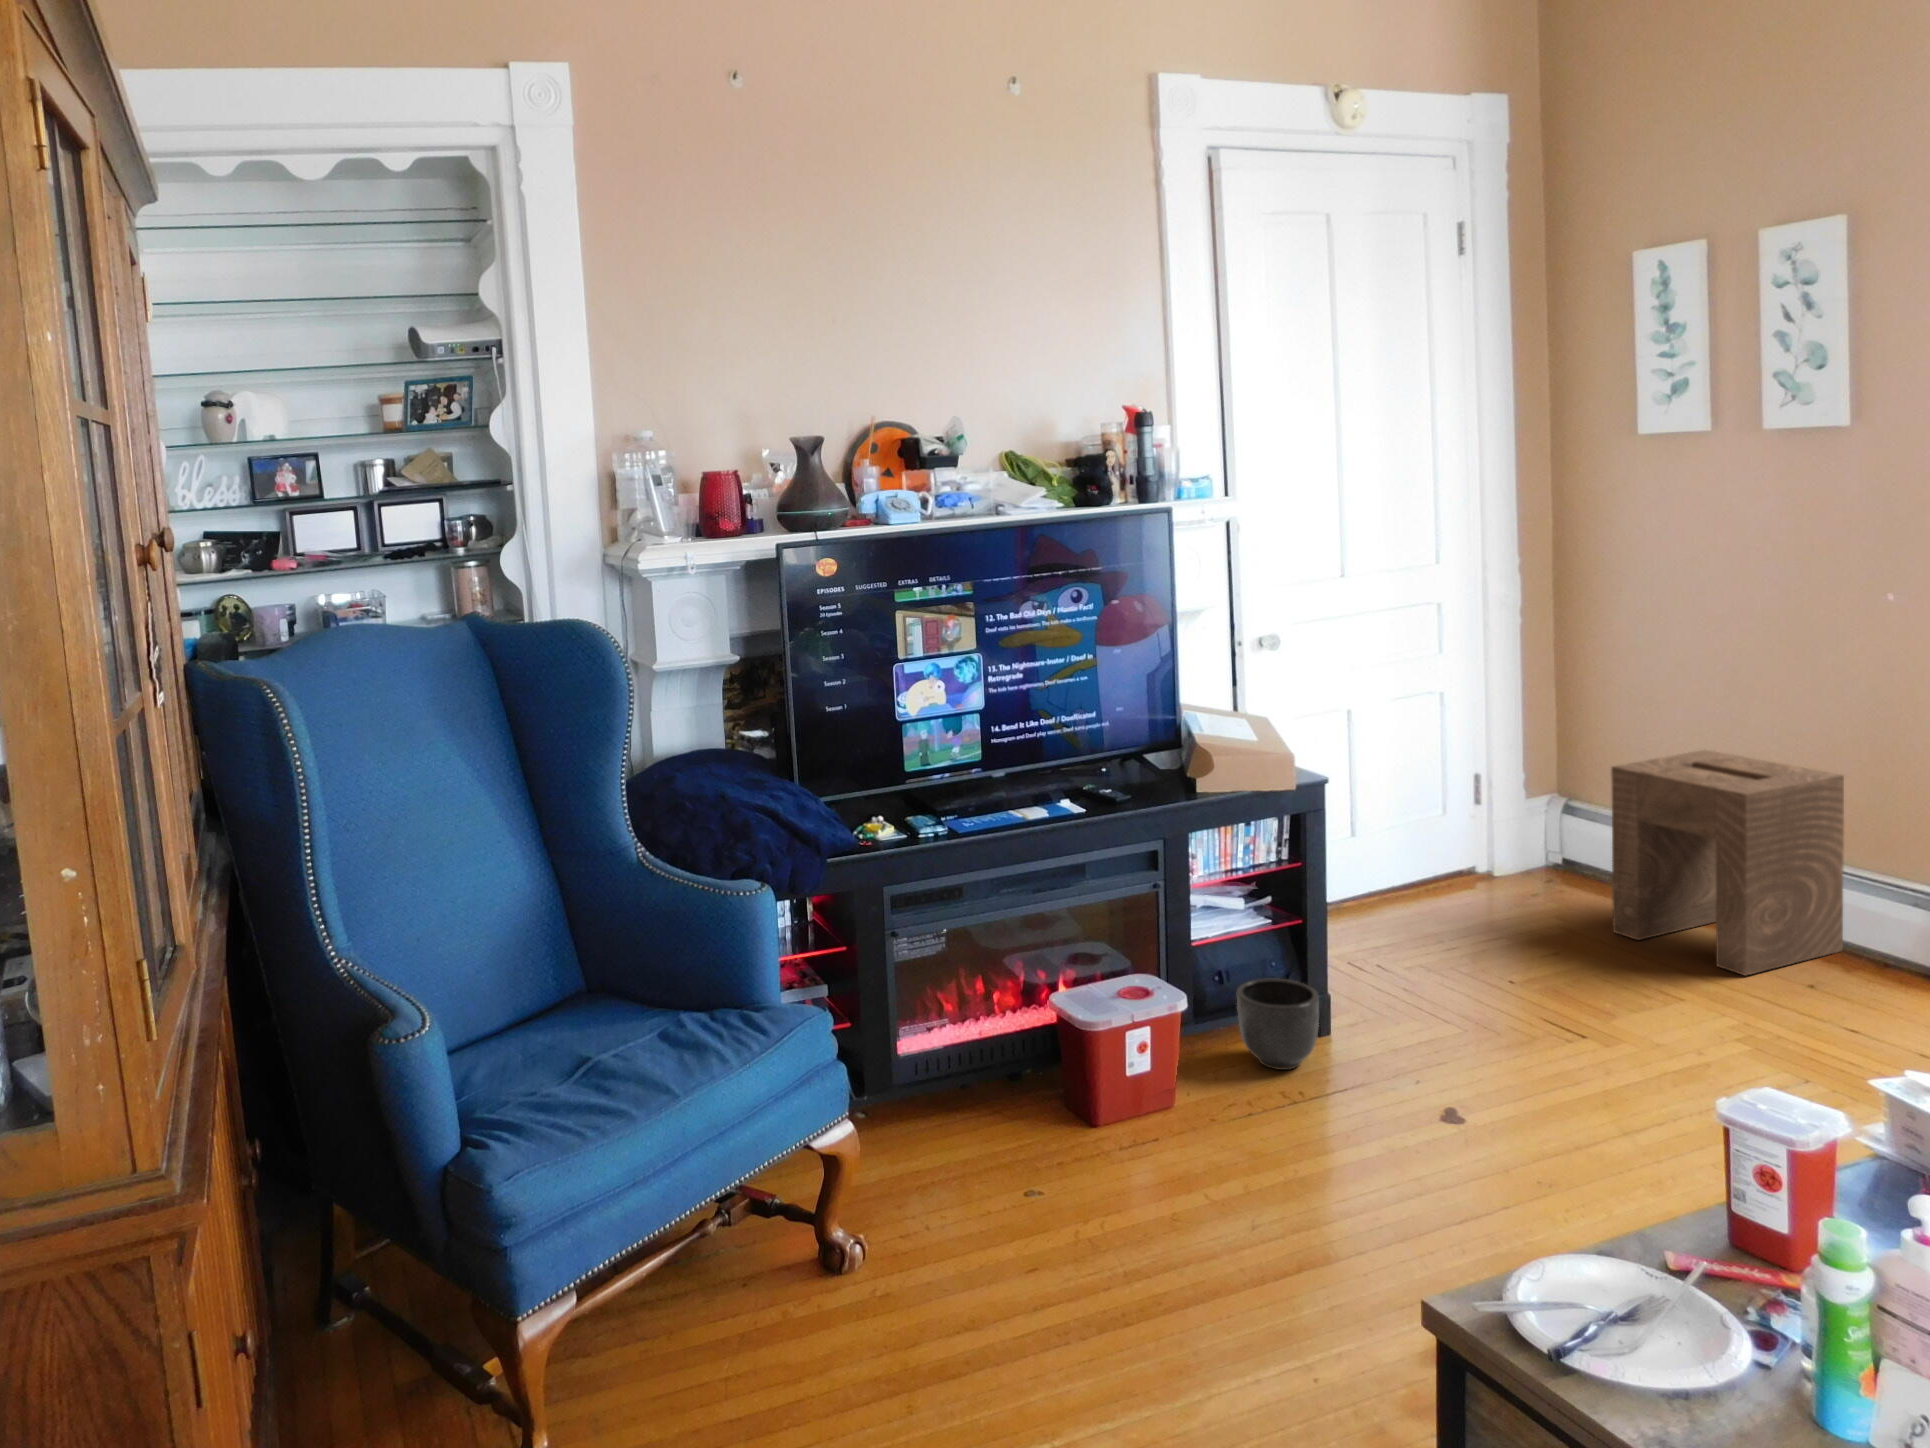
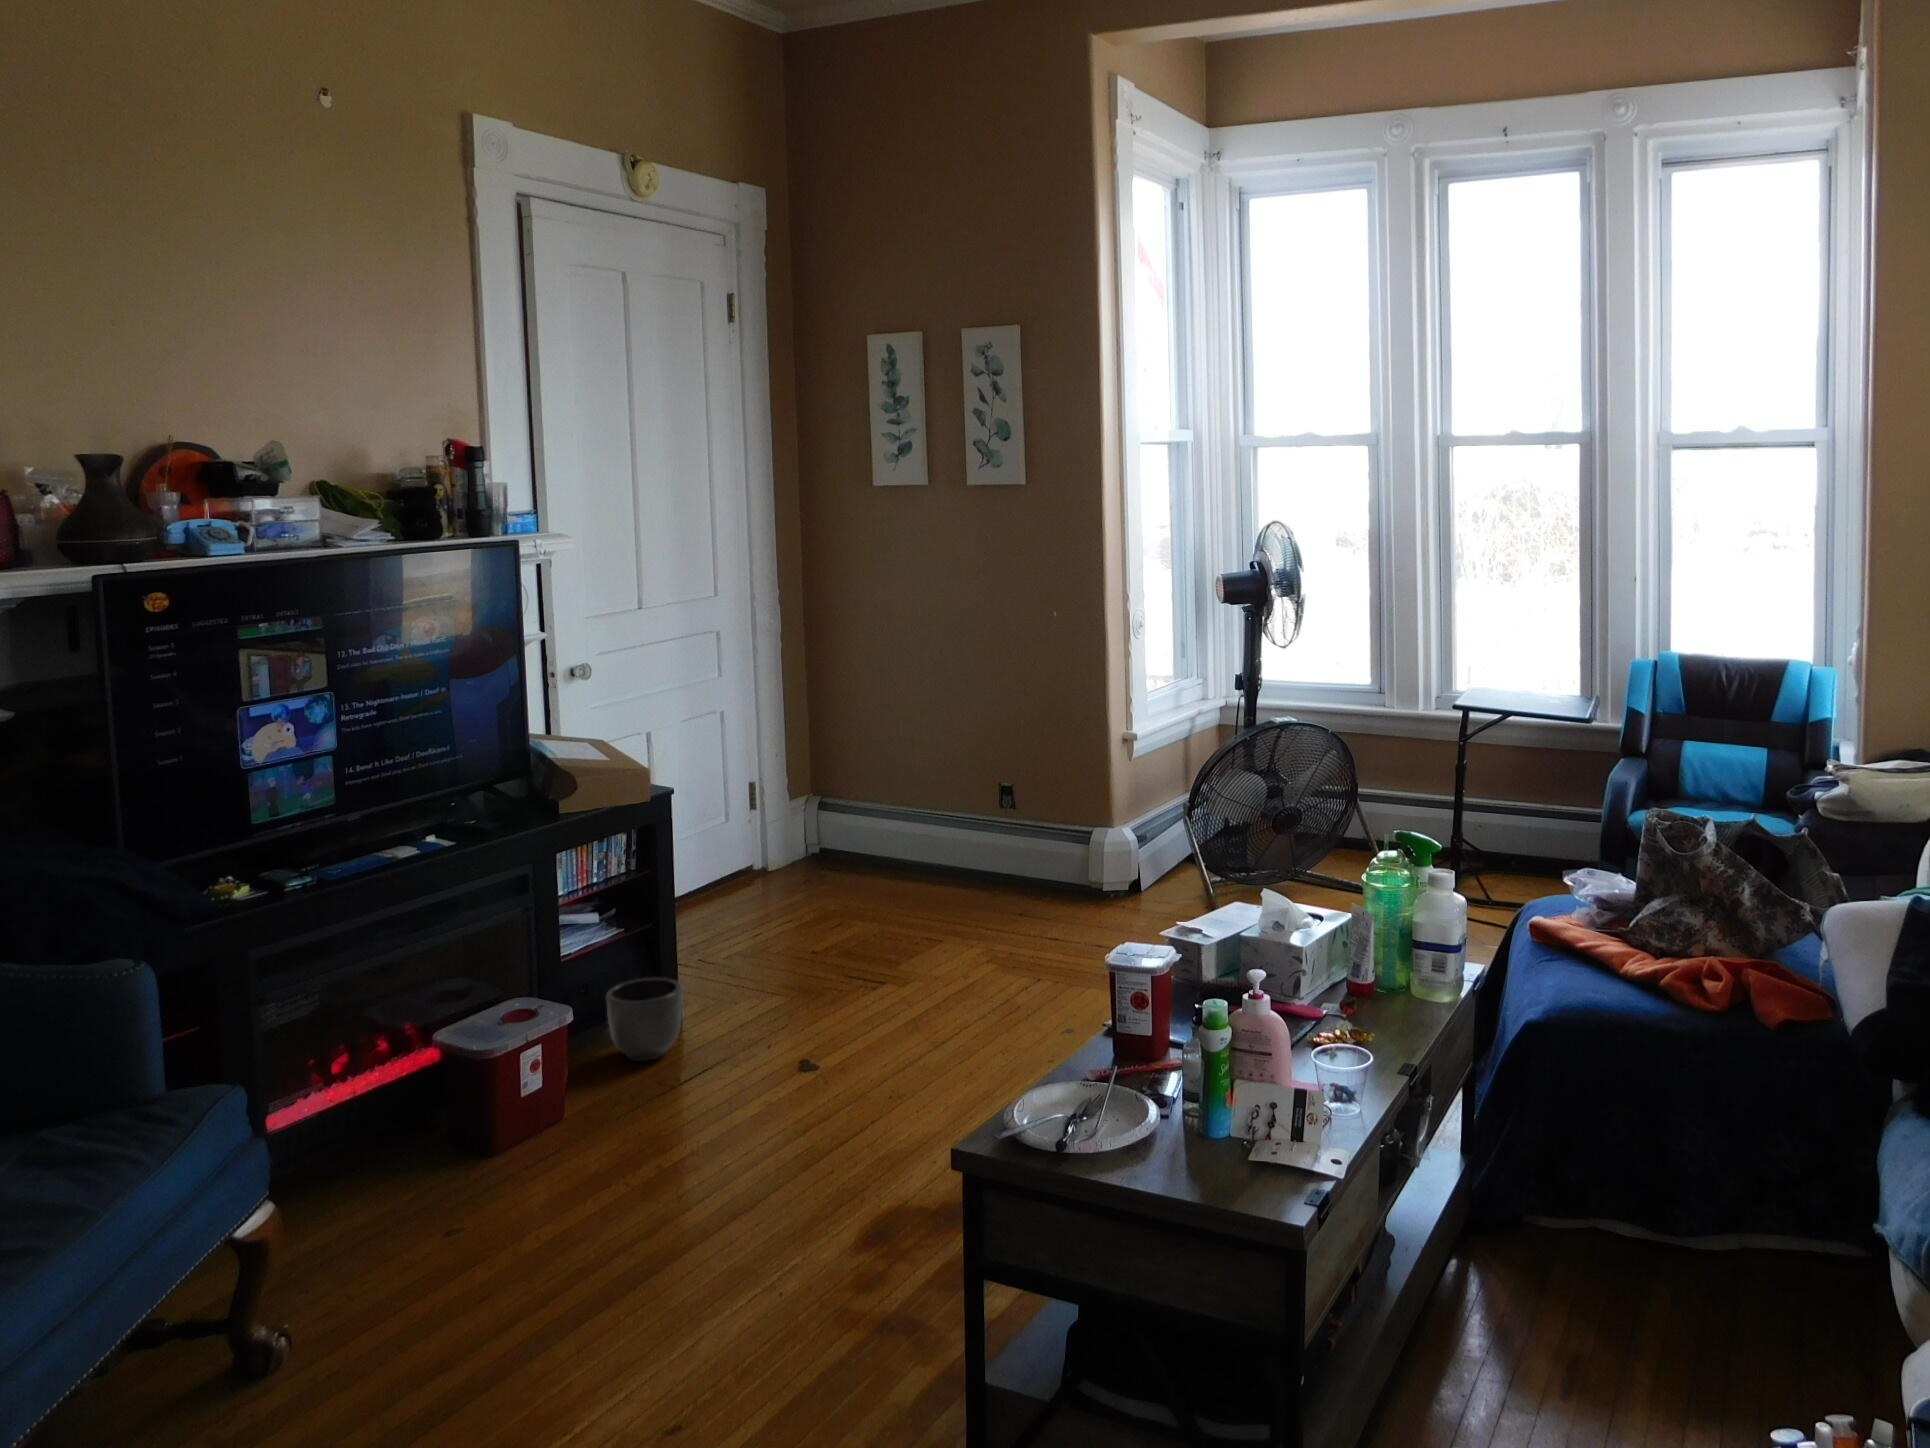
stool: present [1611,750,1844,975] -> none [871,742,1026,913]

